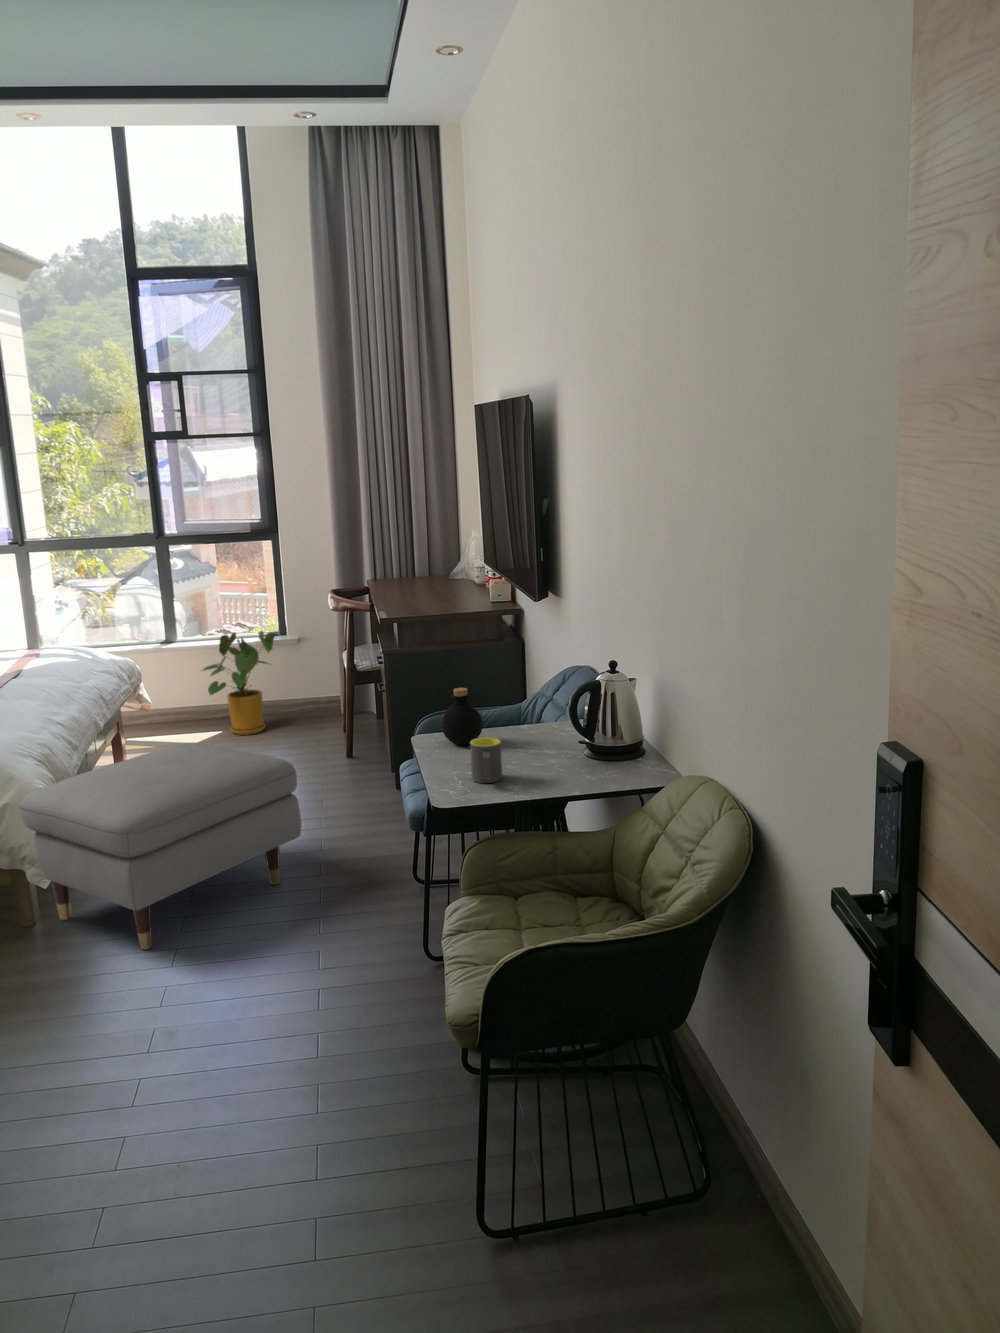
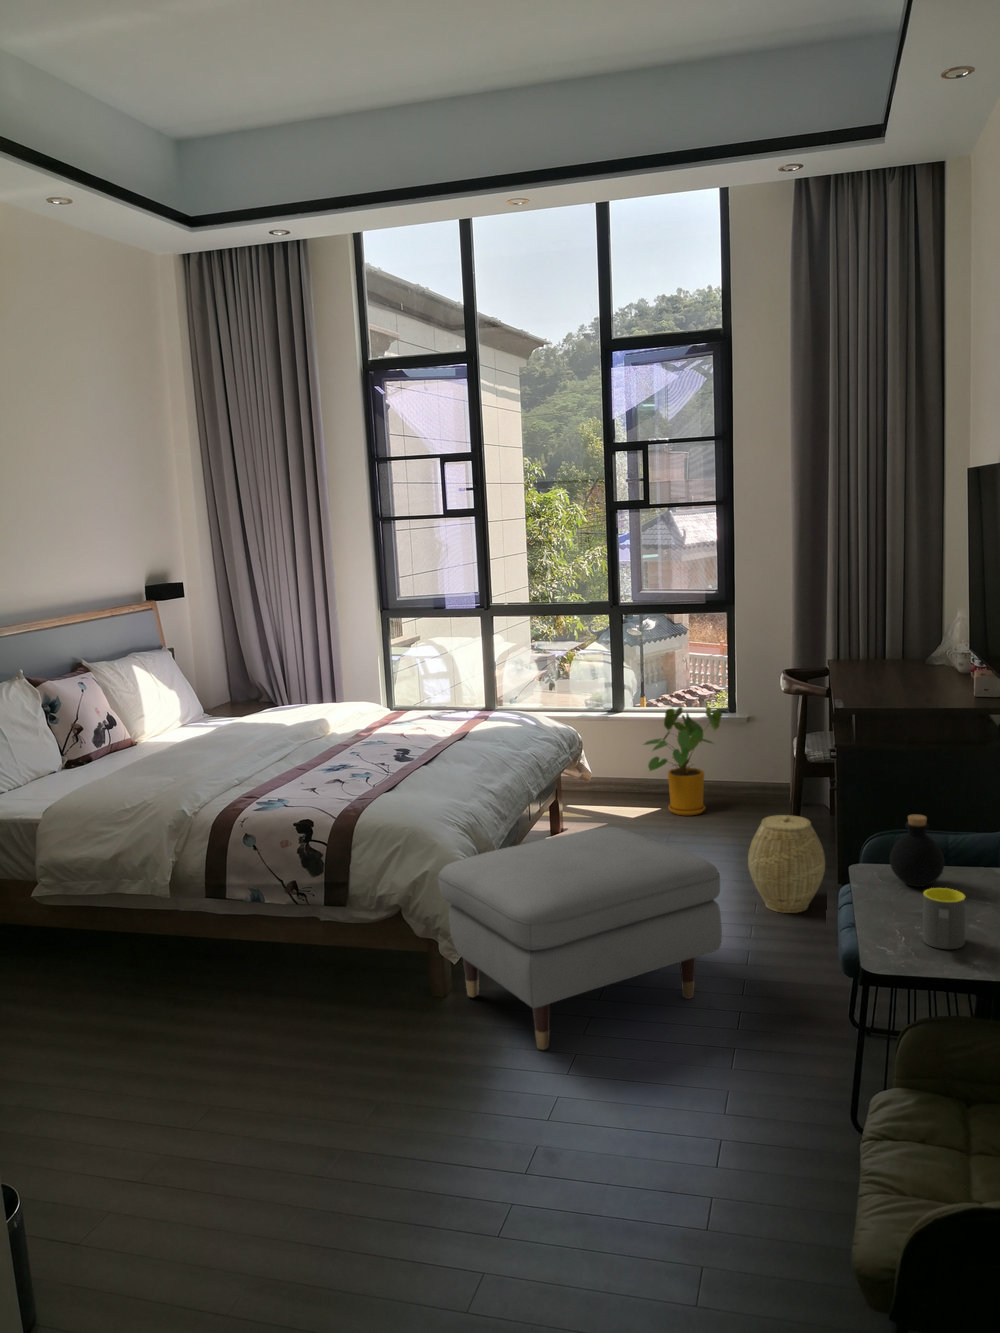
woven basket: none [314,718,381,804] -> present [748,815,825,913]

